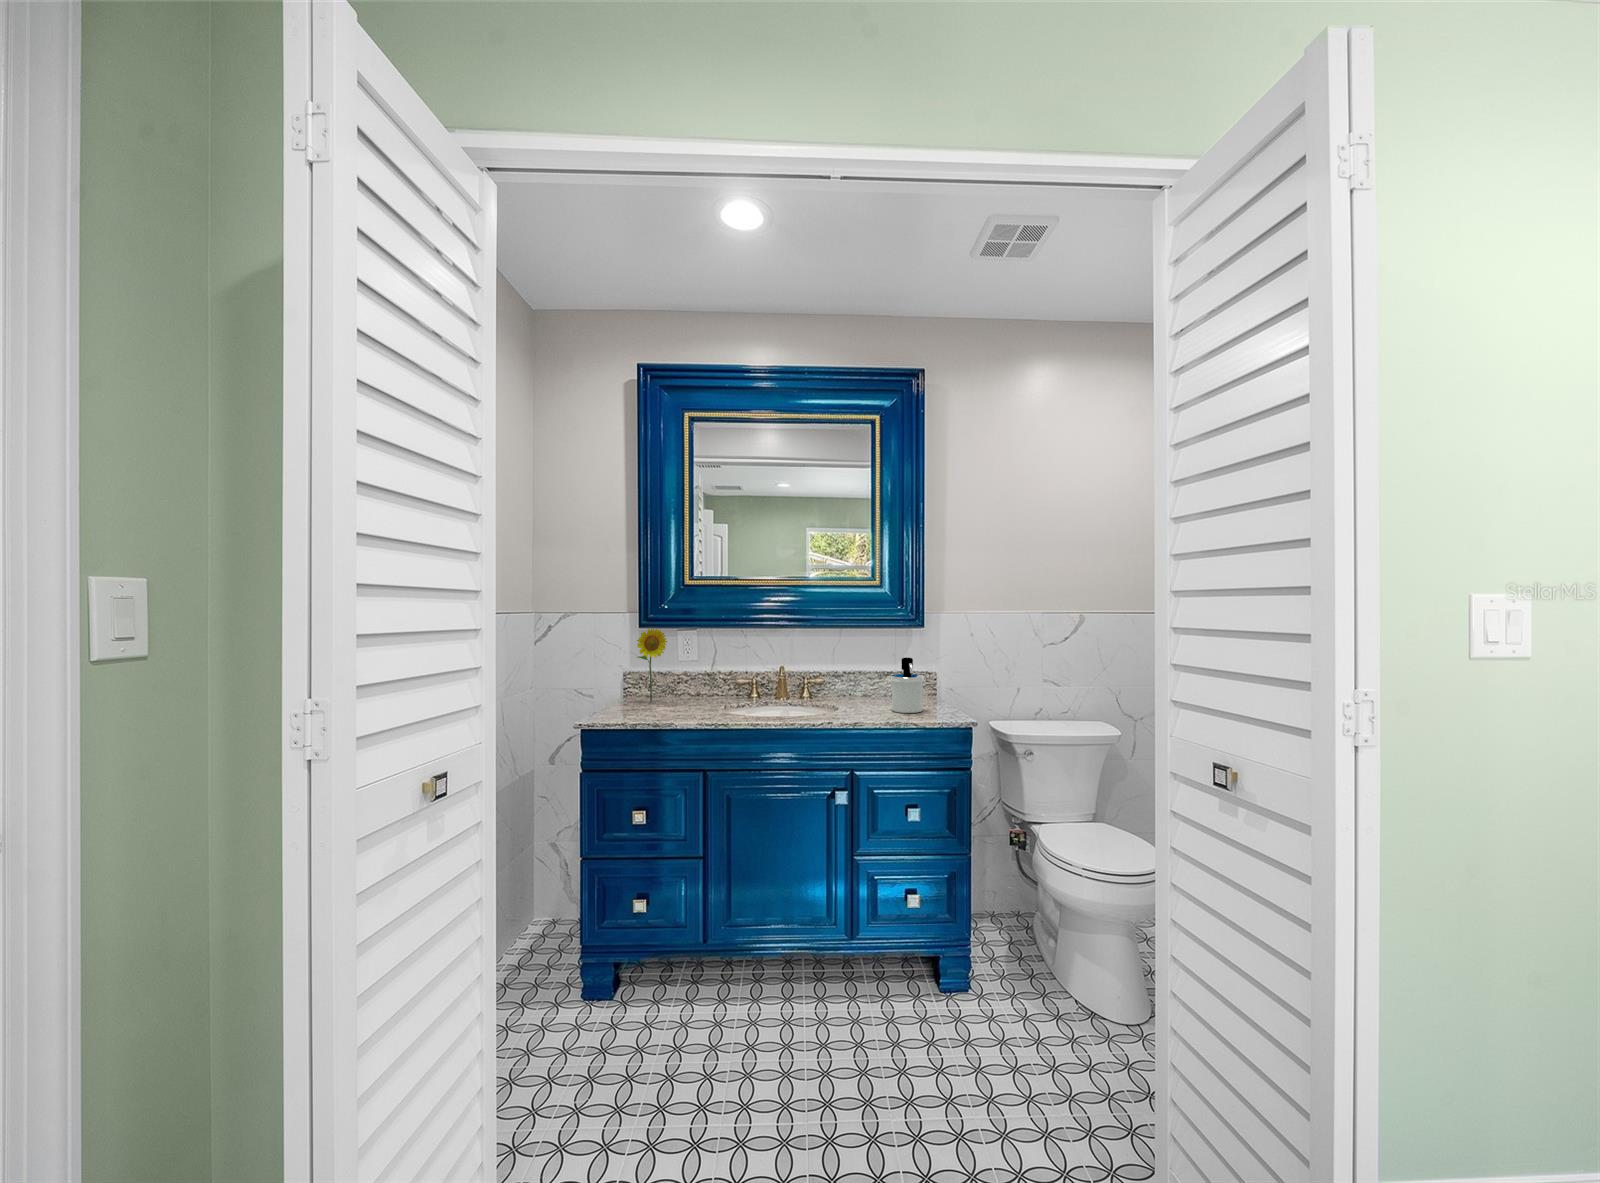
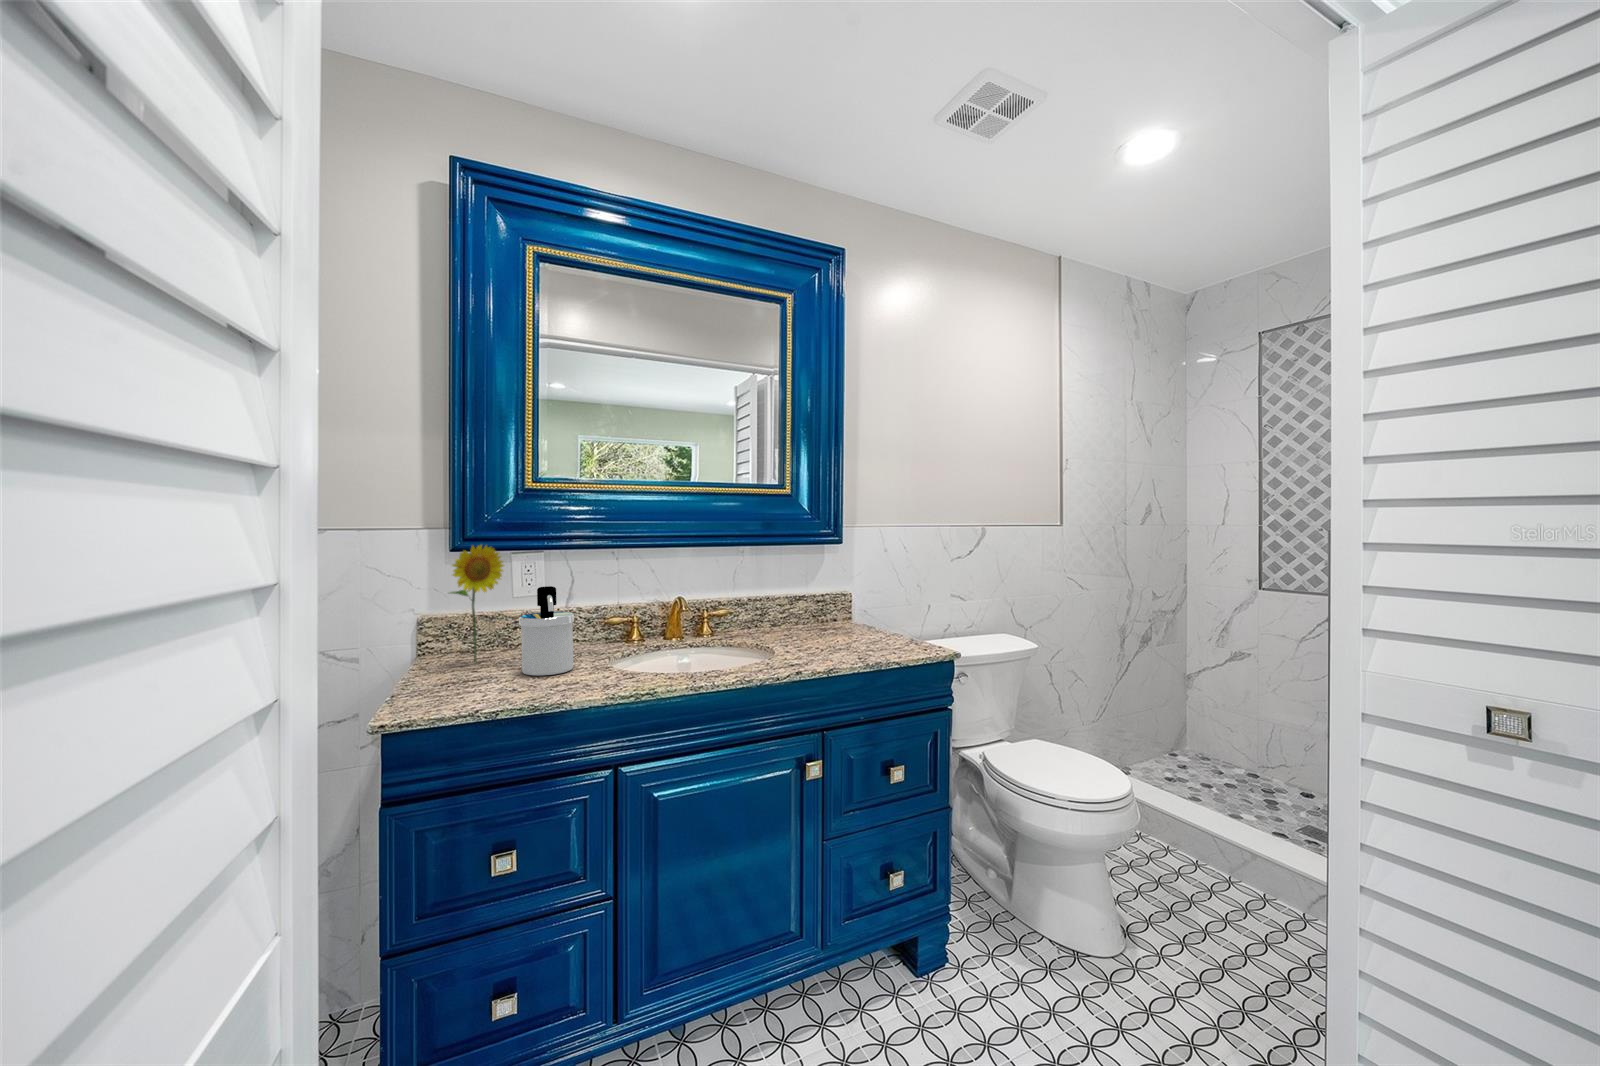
soap dispenser: present [891,658,924,713] -> present [519,586,574,676]

